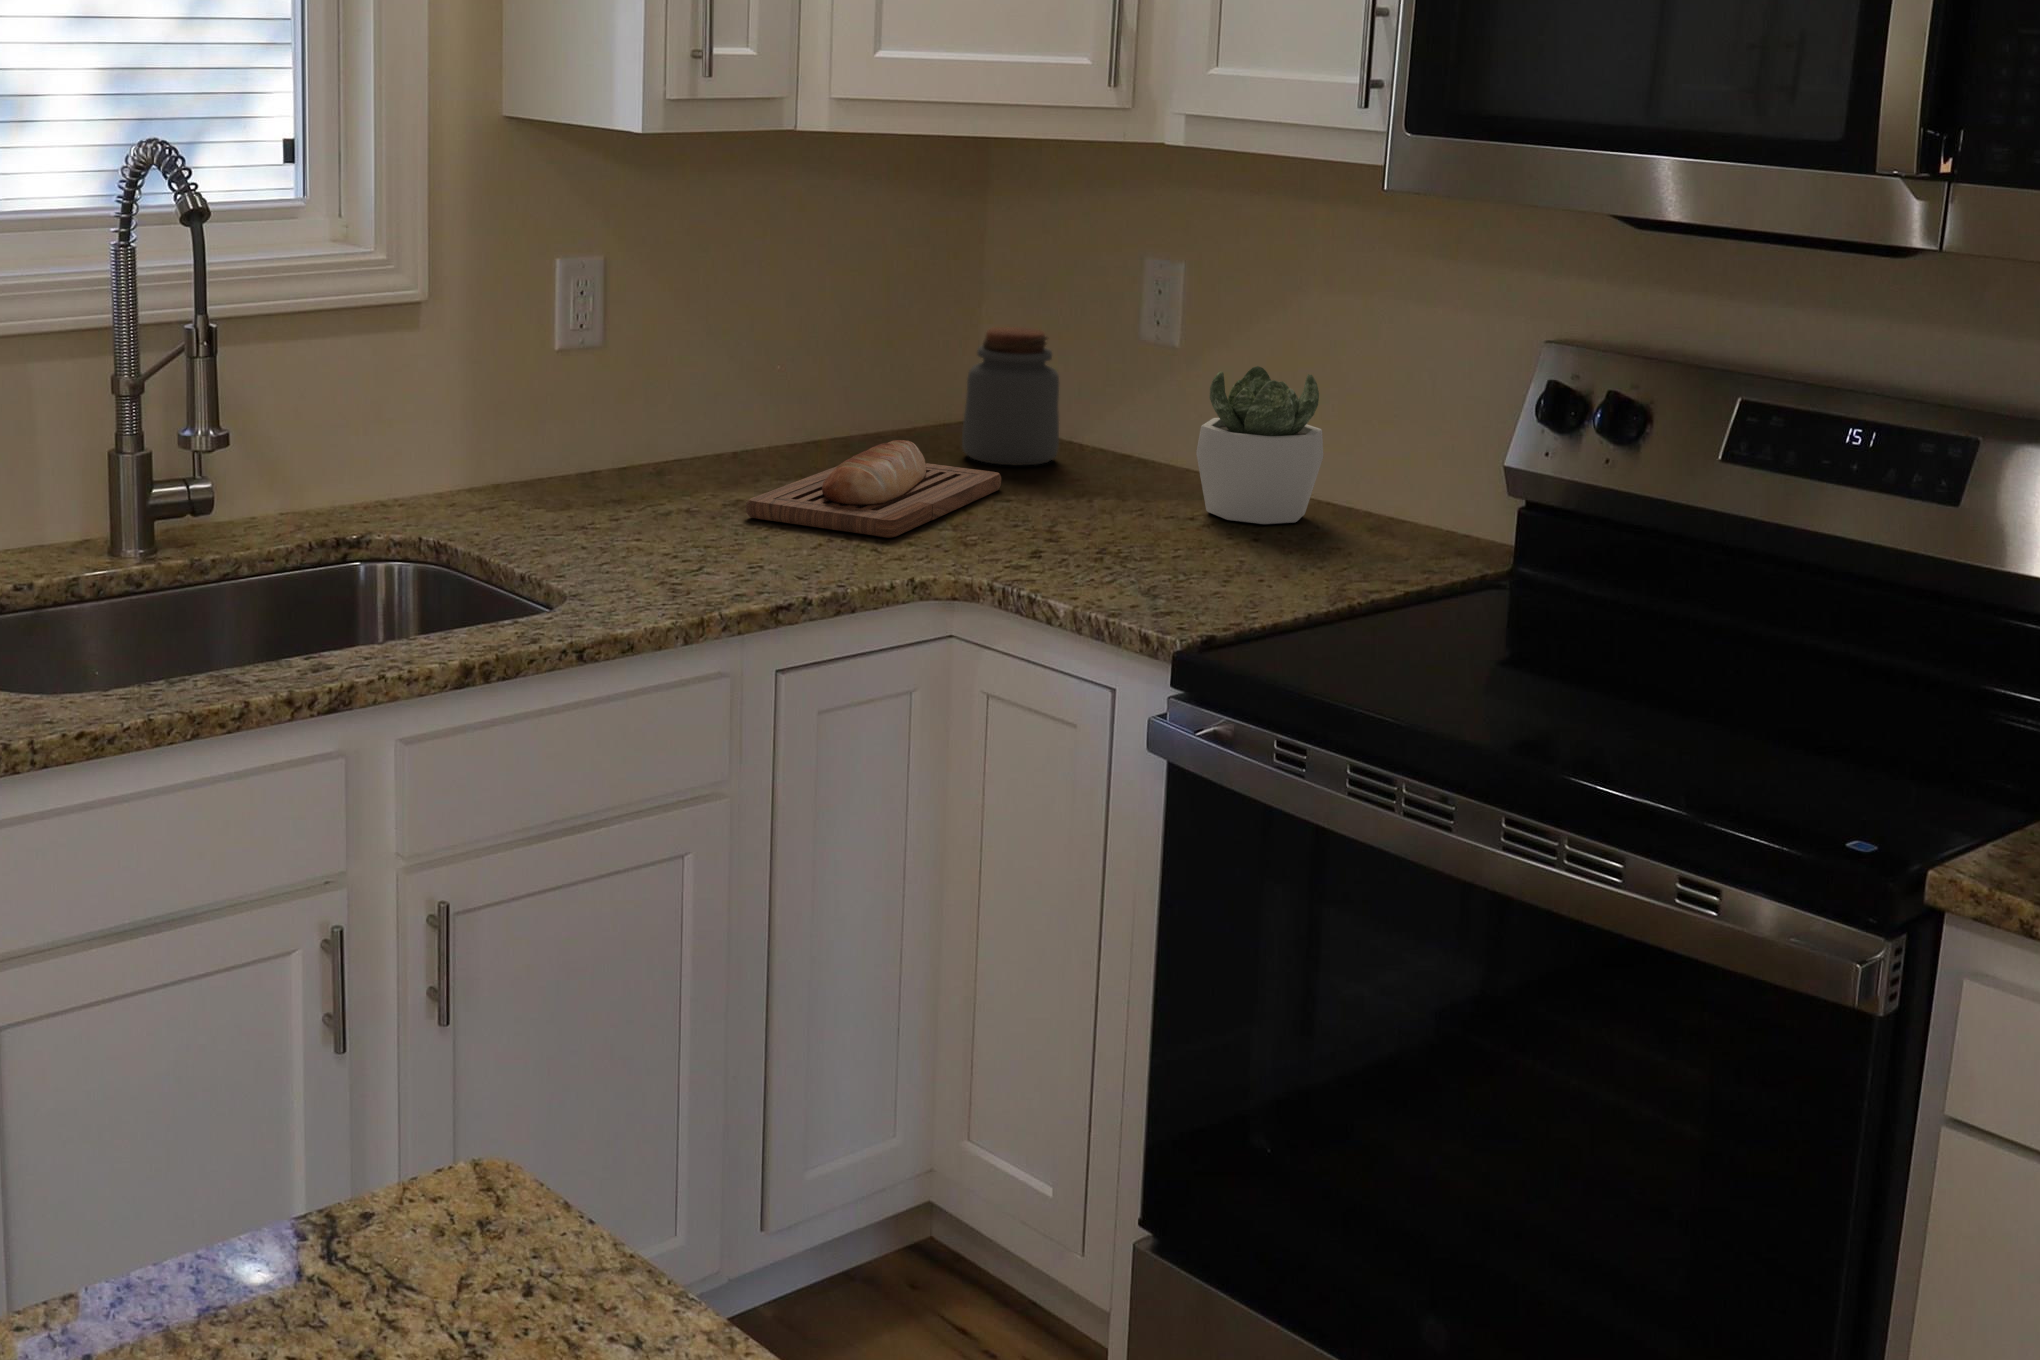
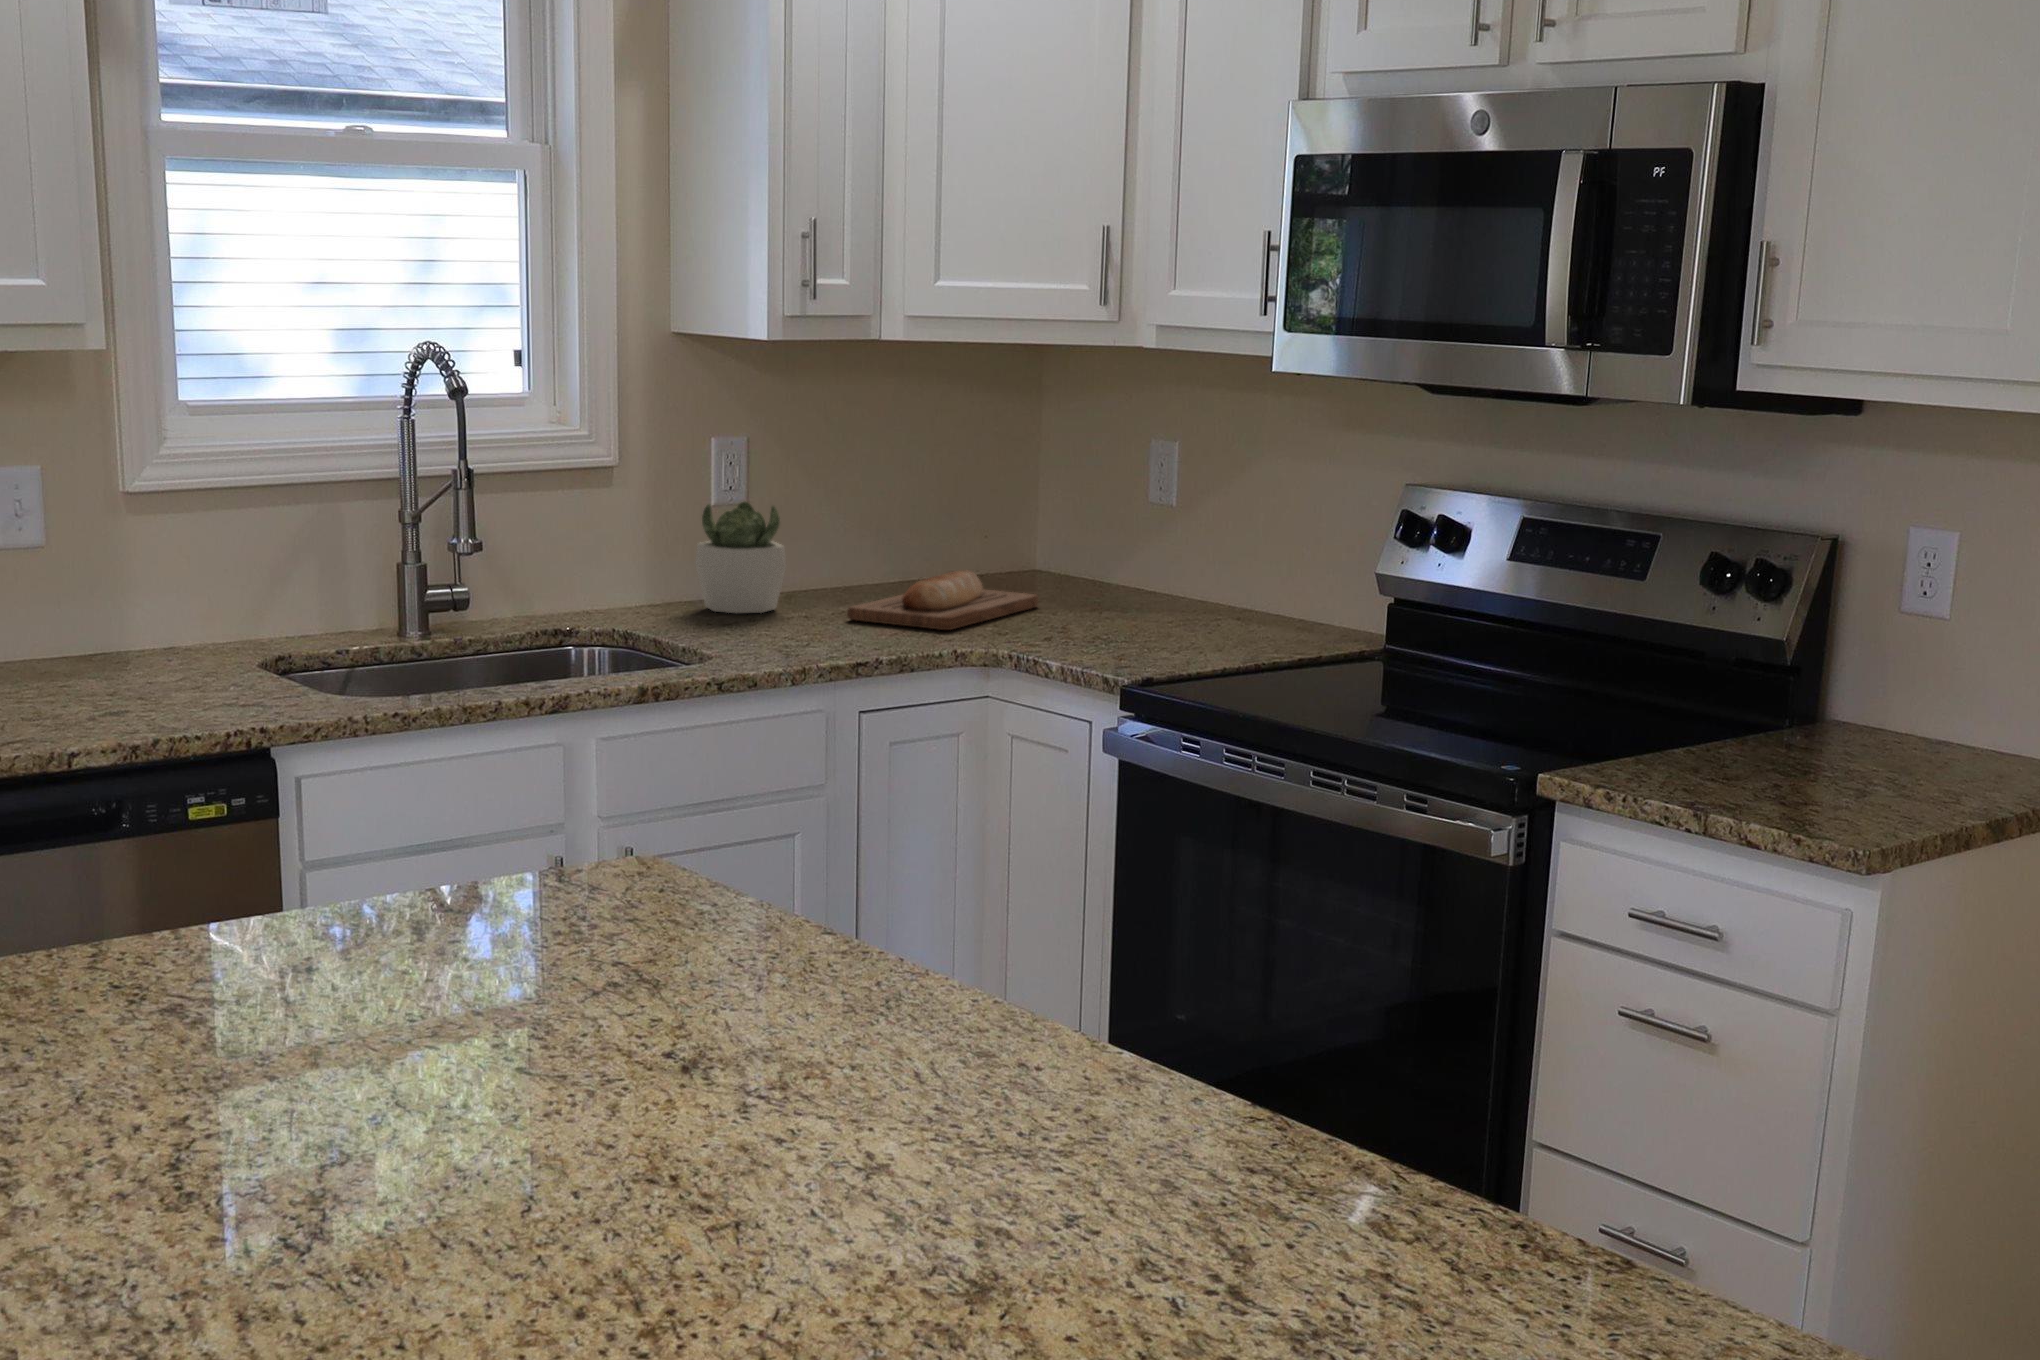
jar: present [962,327,1059,465] -> none [1017,492,1089,594]
succulent plant: present [1196,366,1323,524] -> present [695,502,786,614]

